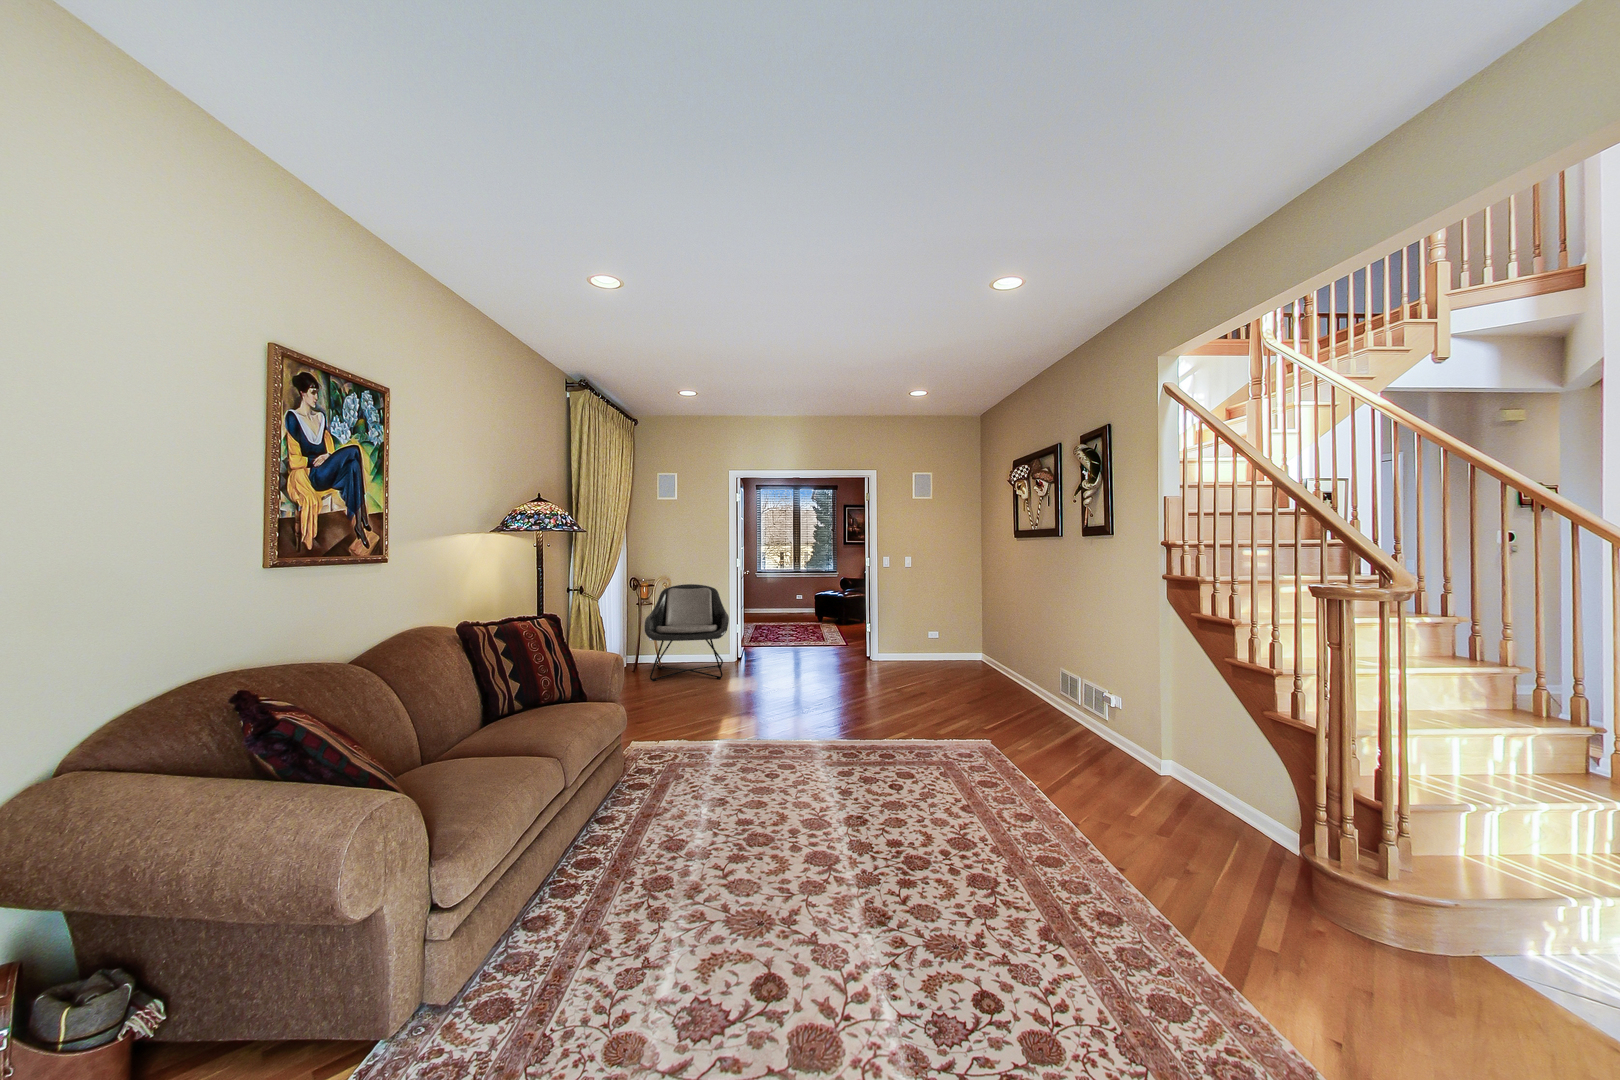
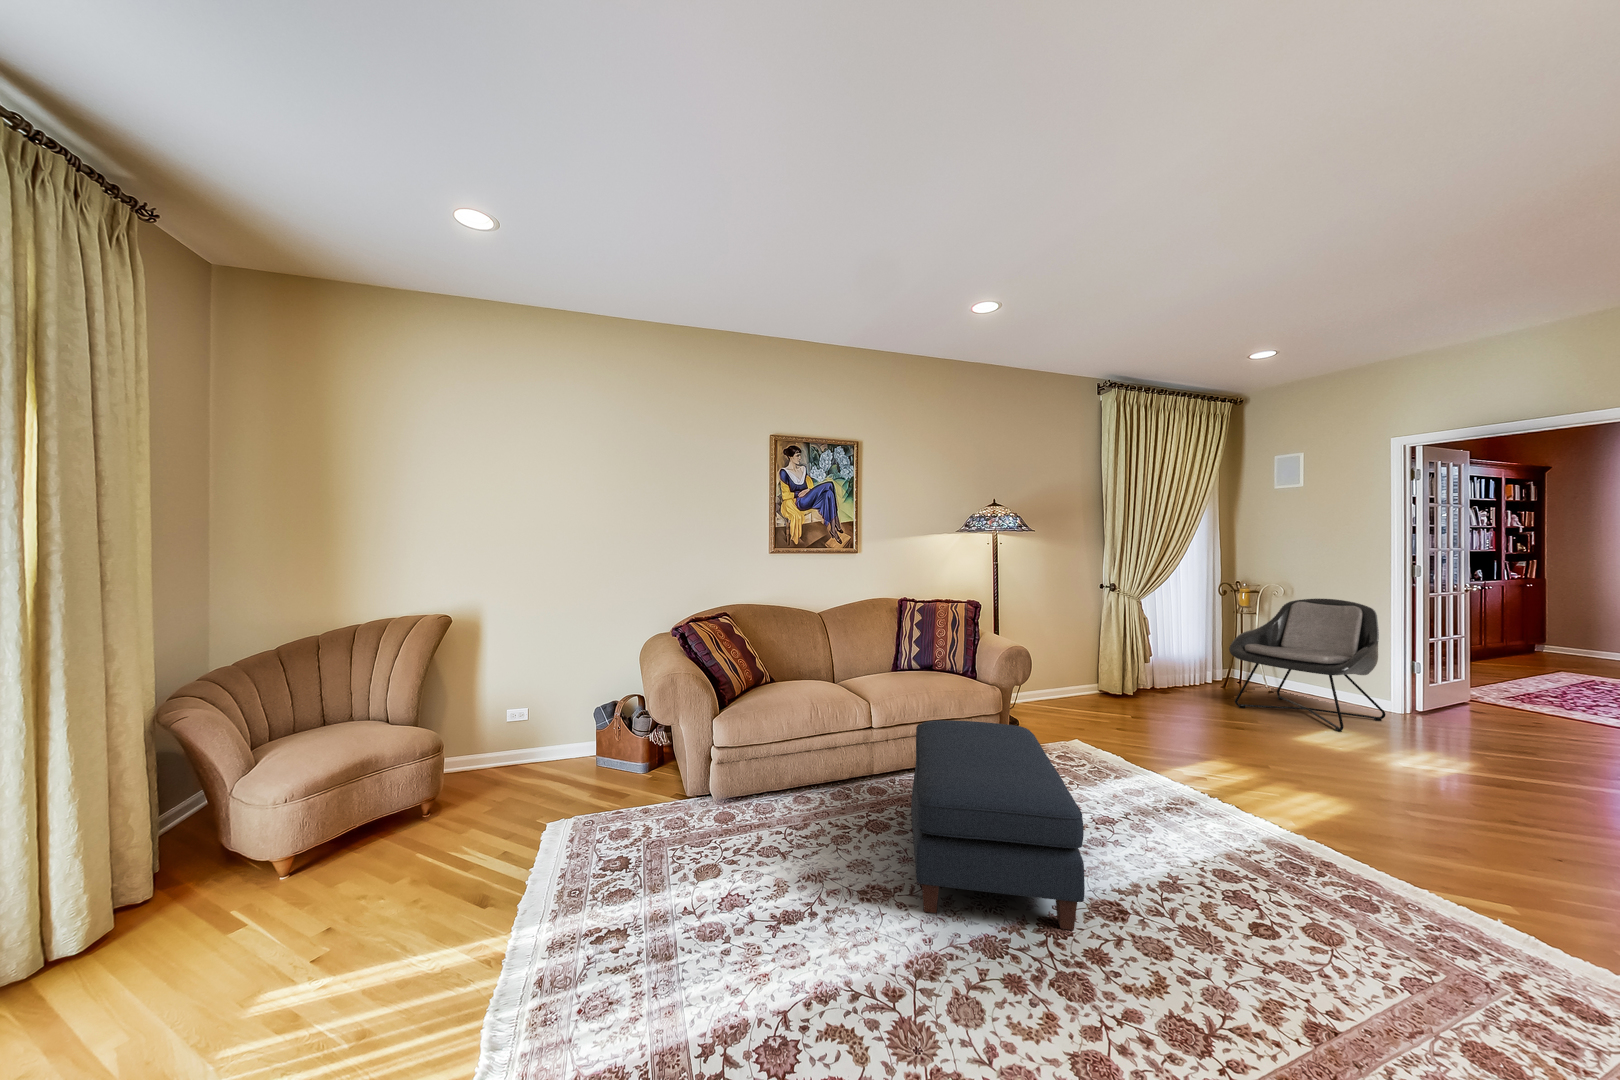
ottoman: none [631,721,869,896] -> present [911,720,1085,930]

